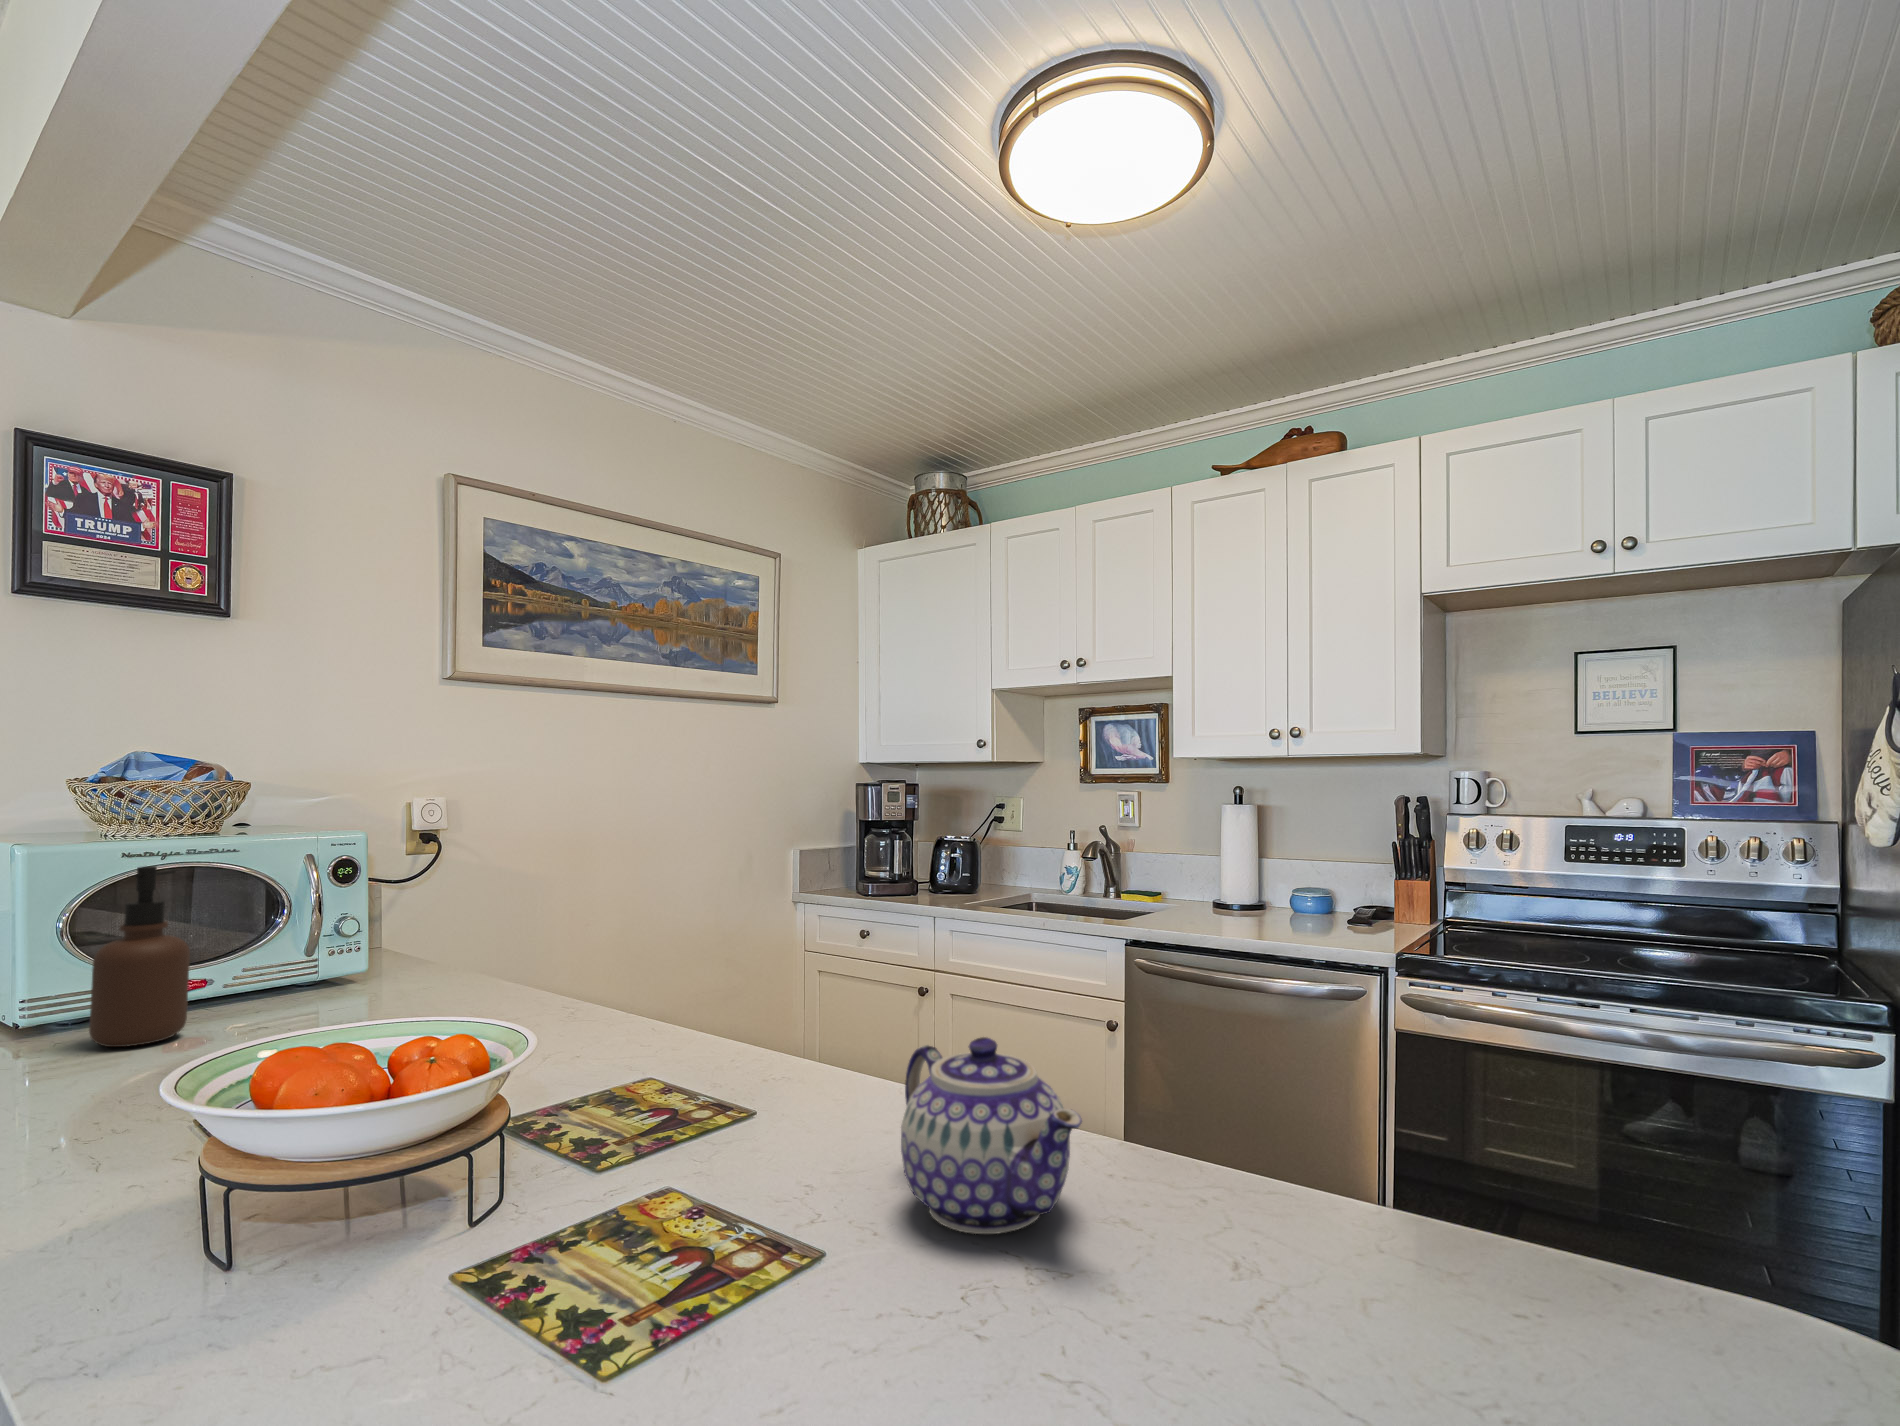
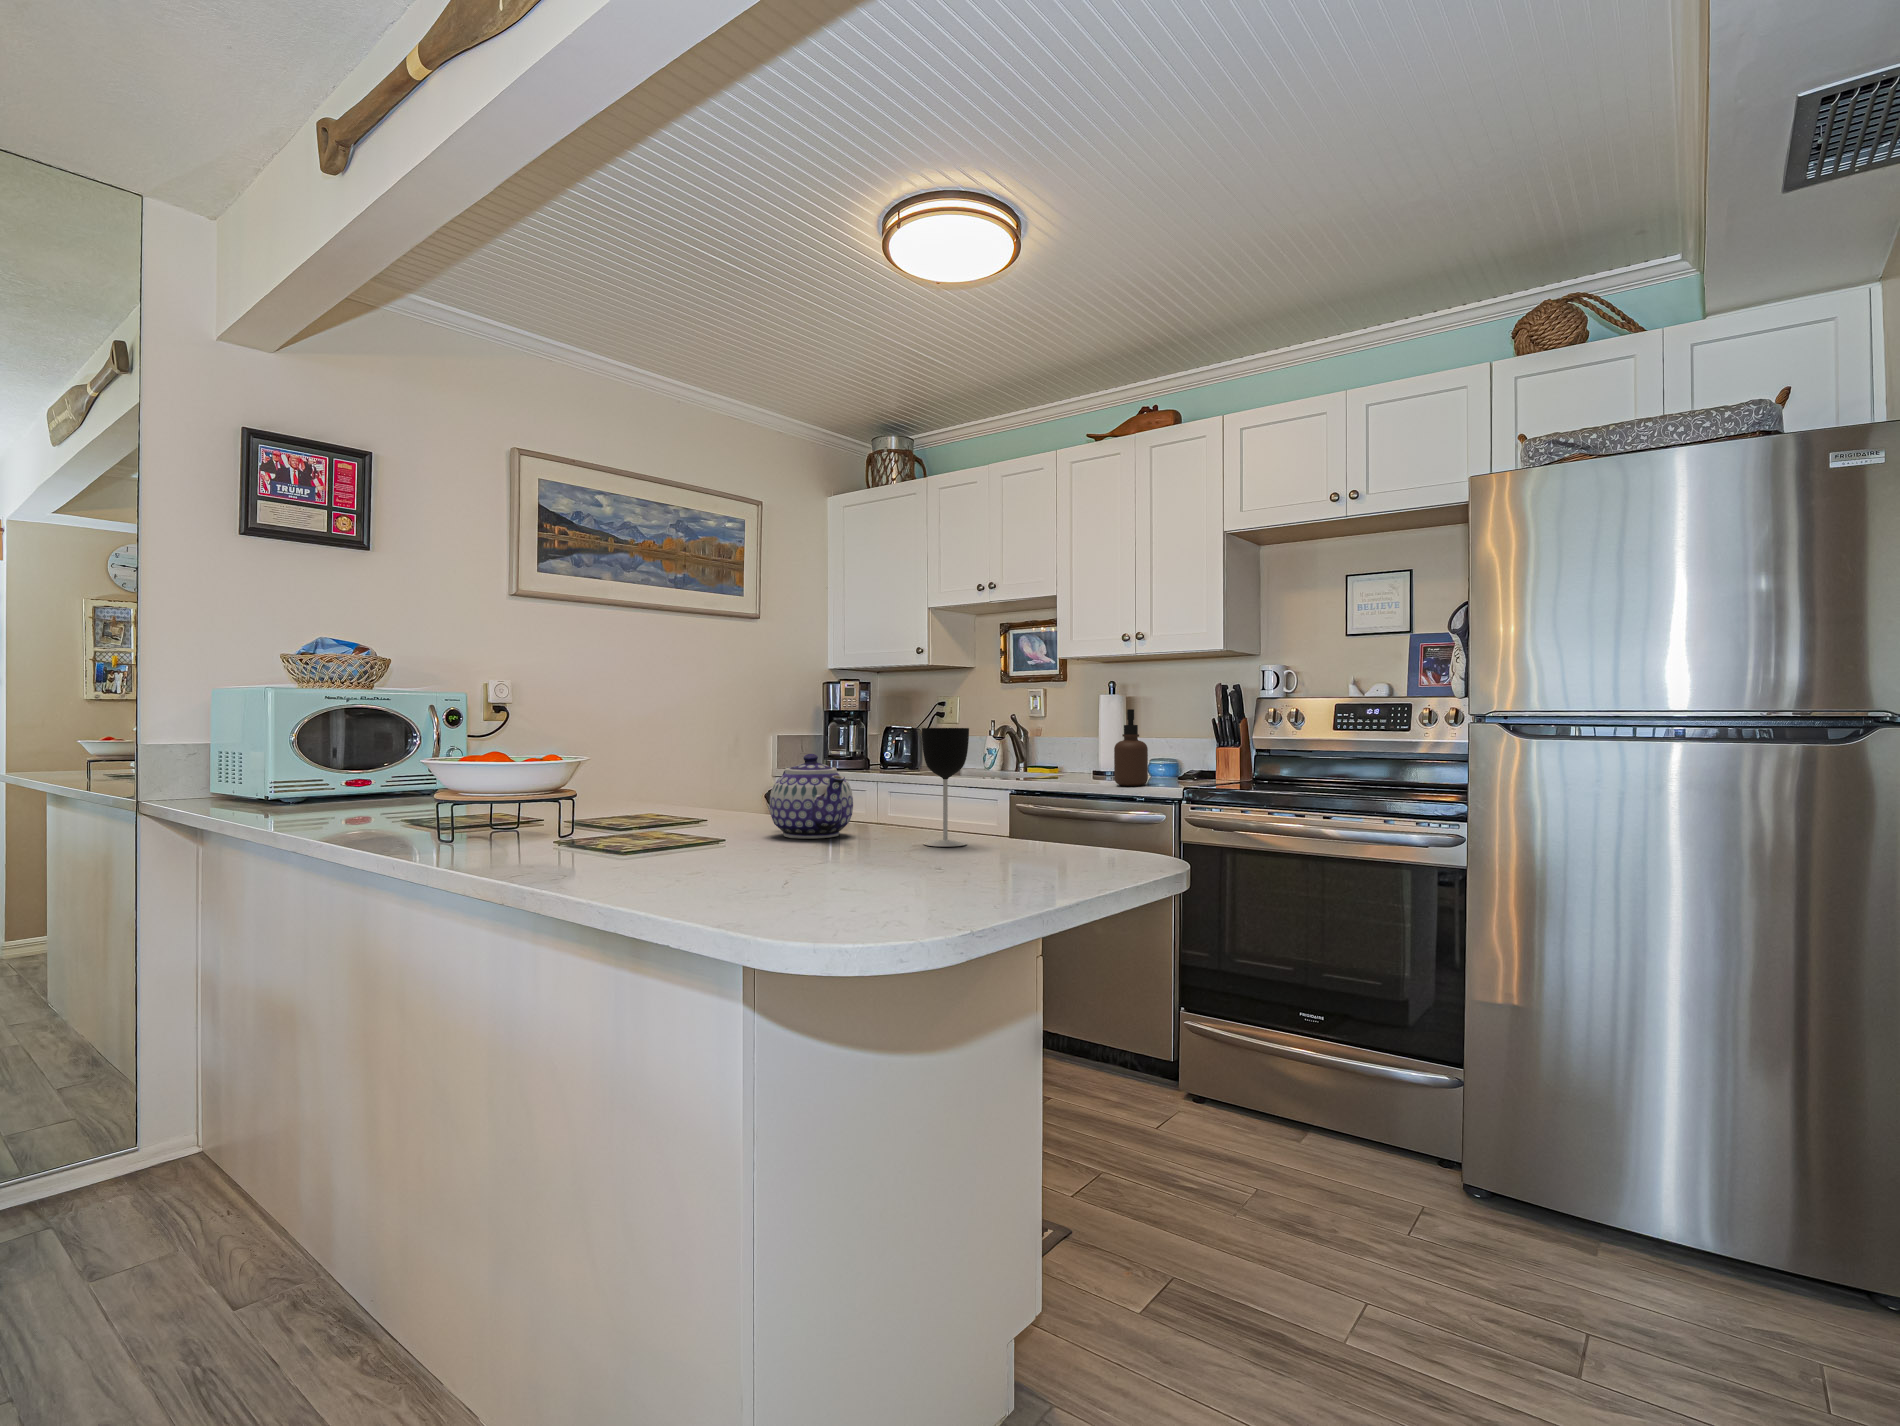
soap dispenser: present [89,866,190,1047] -> present [1114,709,1148,786]
wine glass: none [1246,997,1357,1292] -> present [922,728,969,847]

